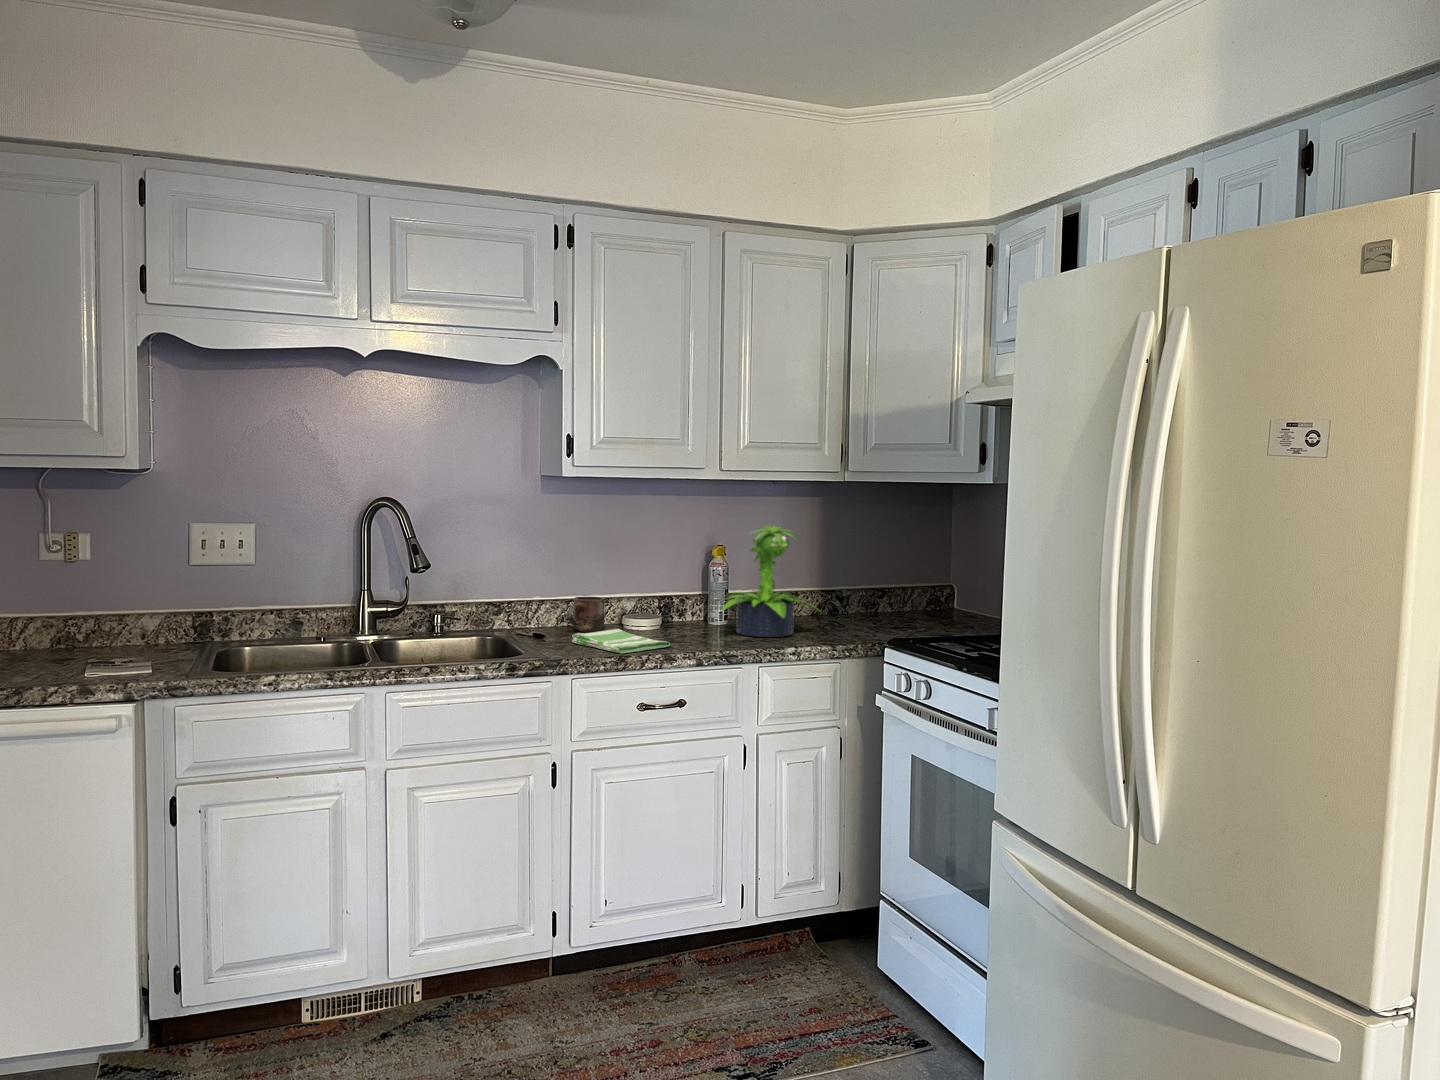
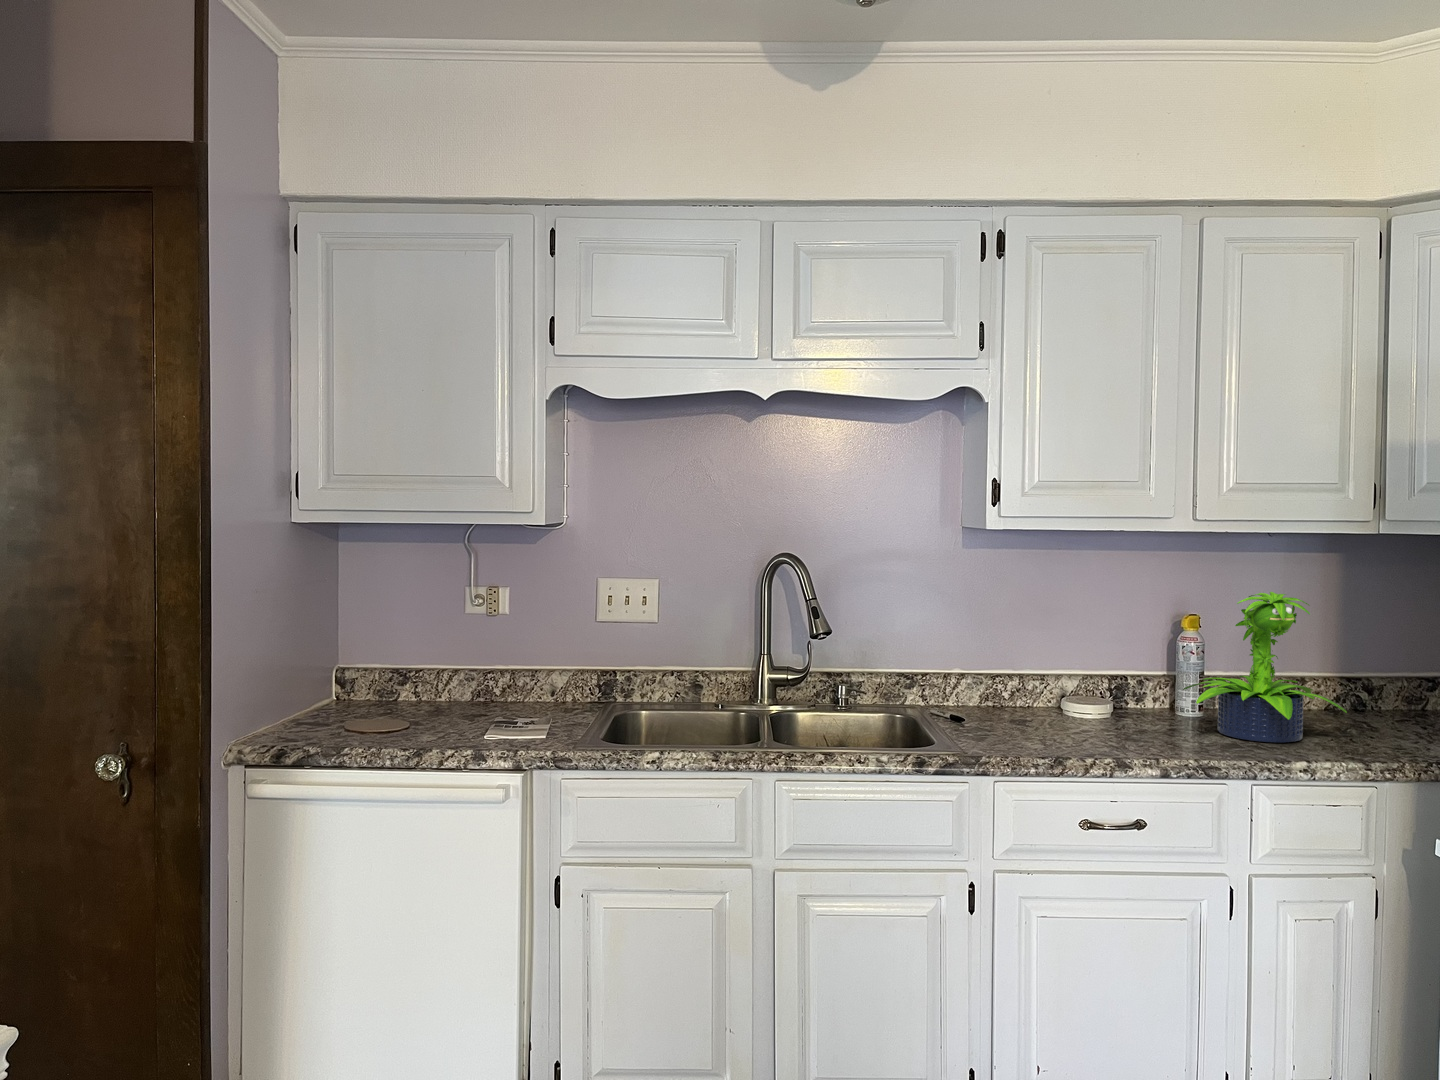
mug: present [567,597,605,632] -> none [991,672,1039,716]
dish towel: present [572,629,670,653] -> none [995,717,1124,753]

